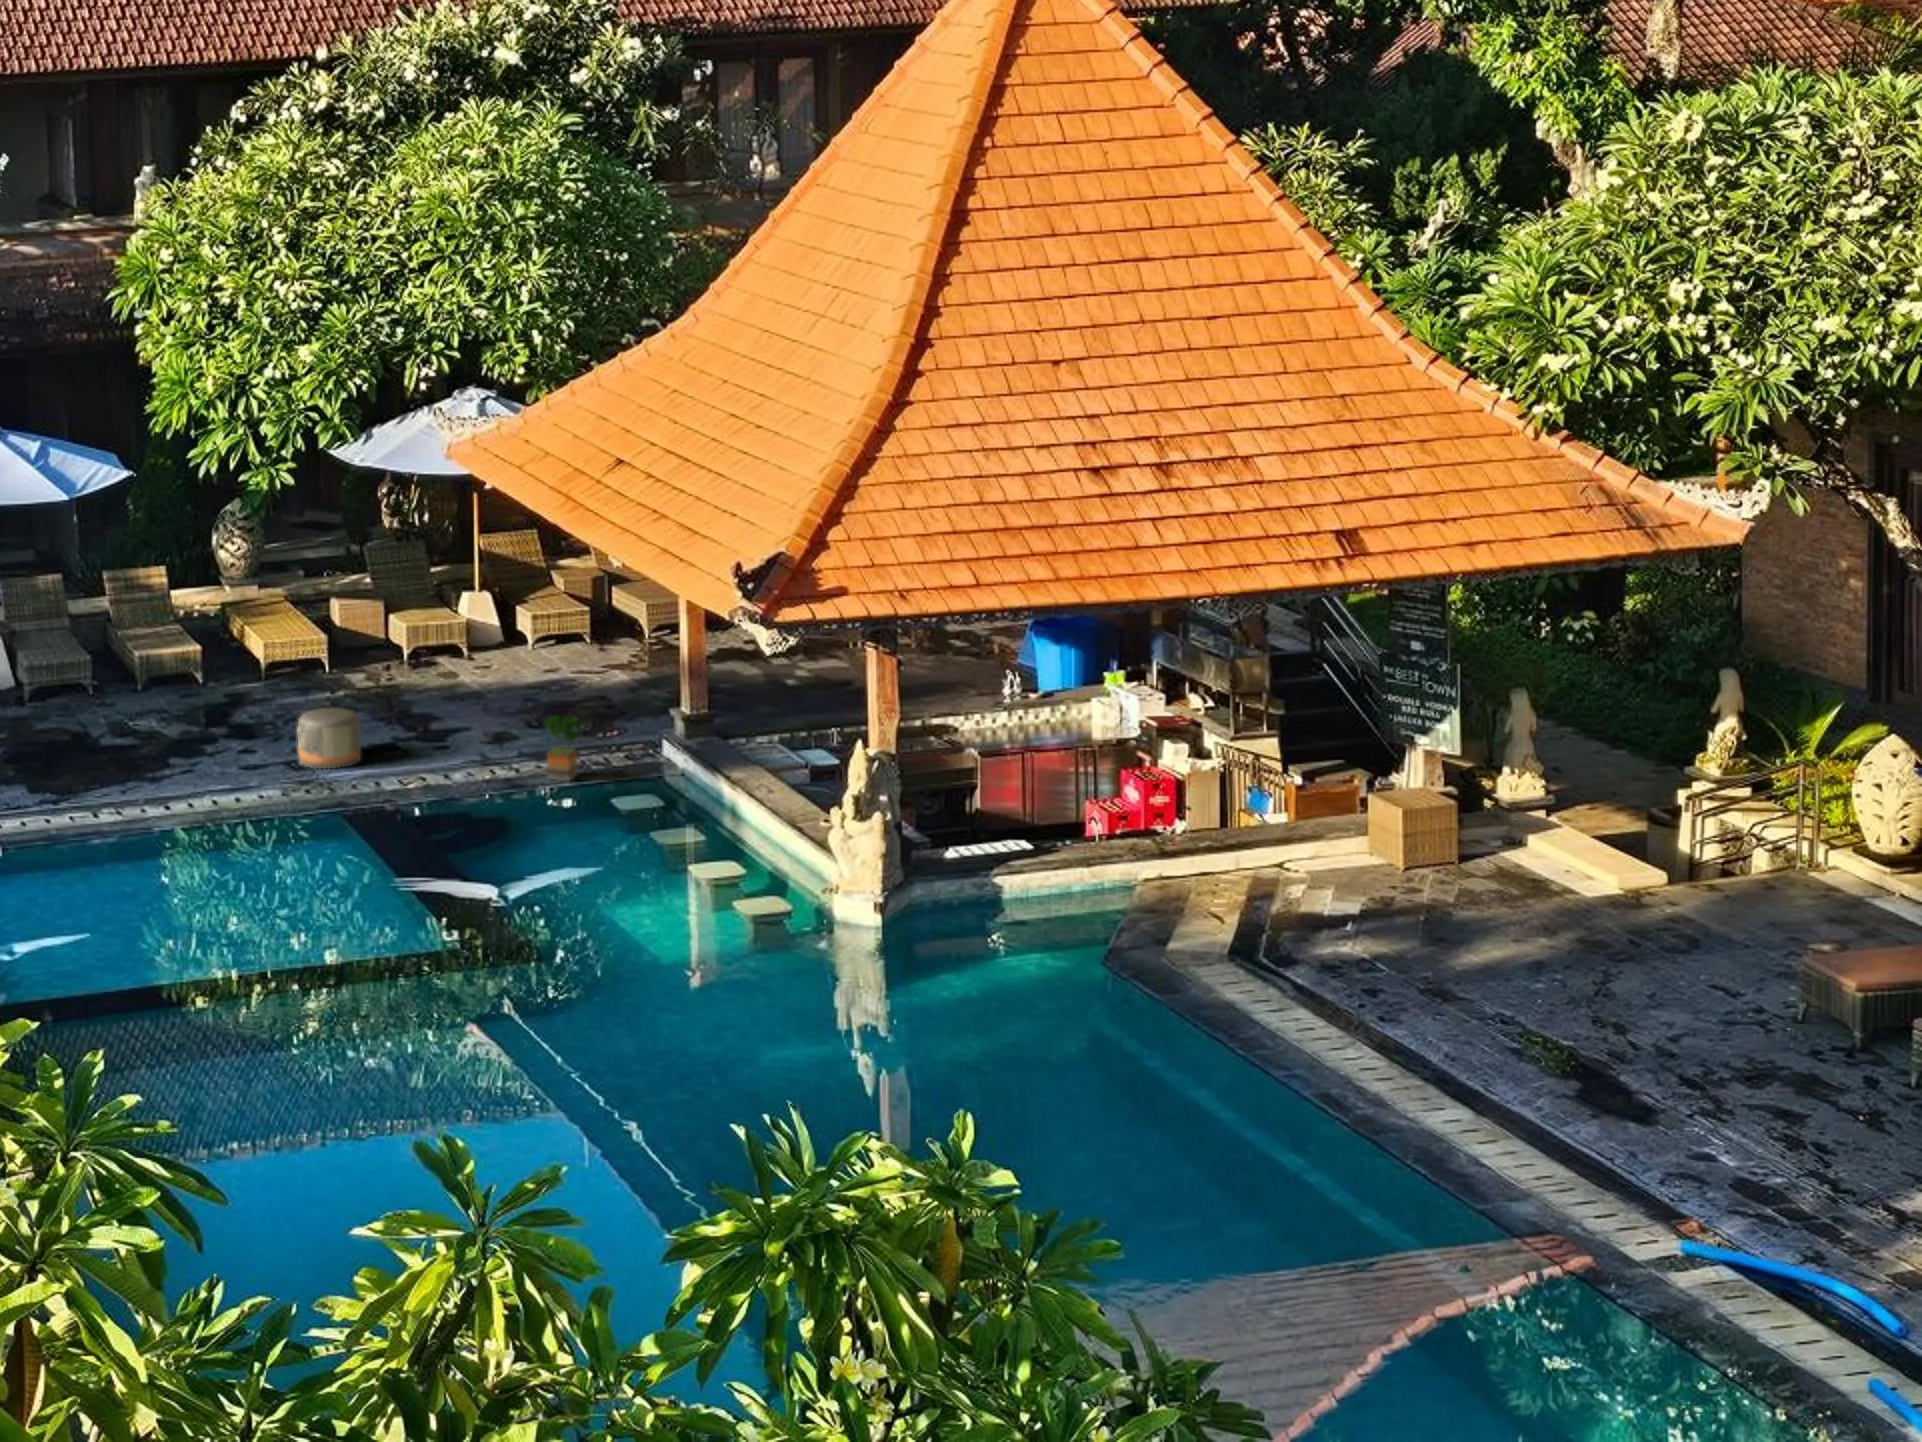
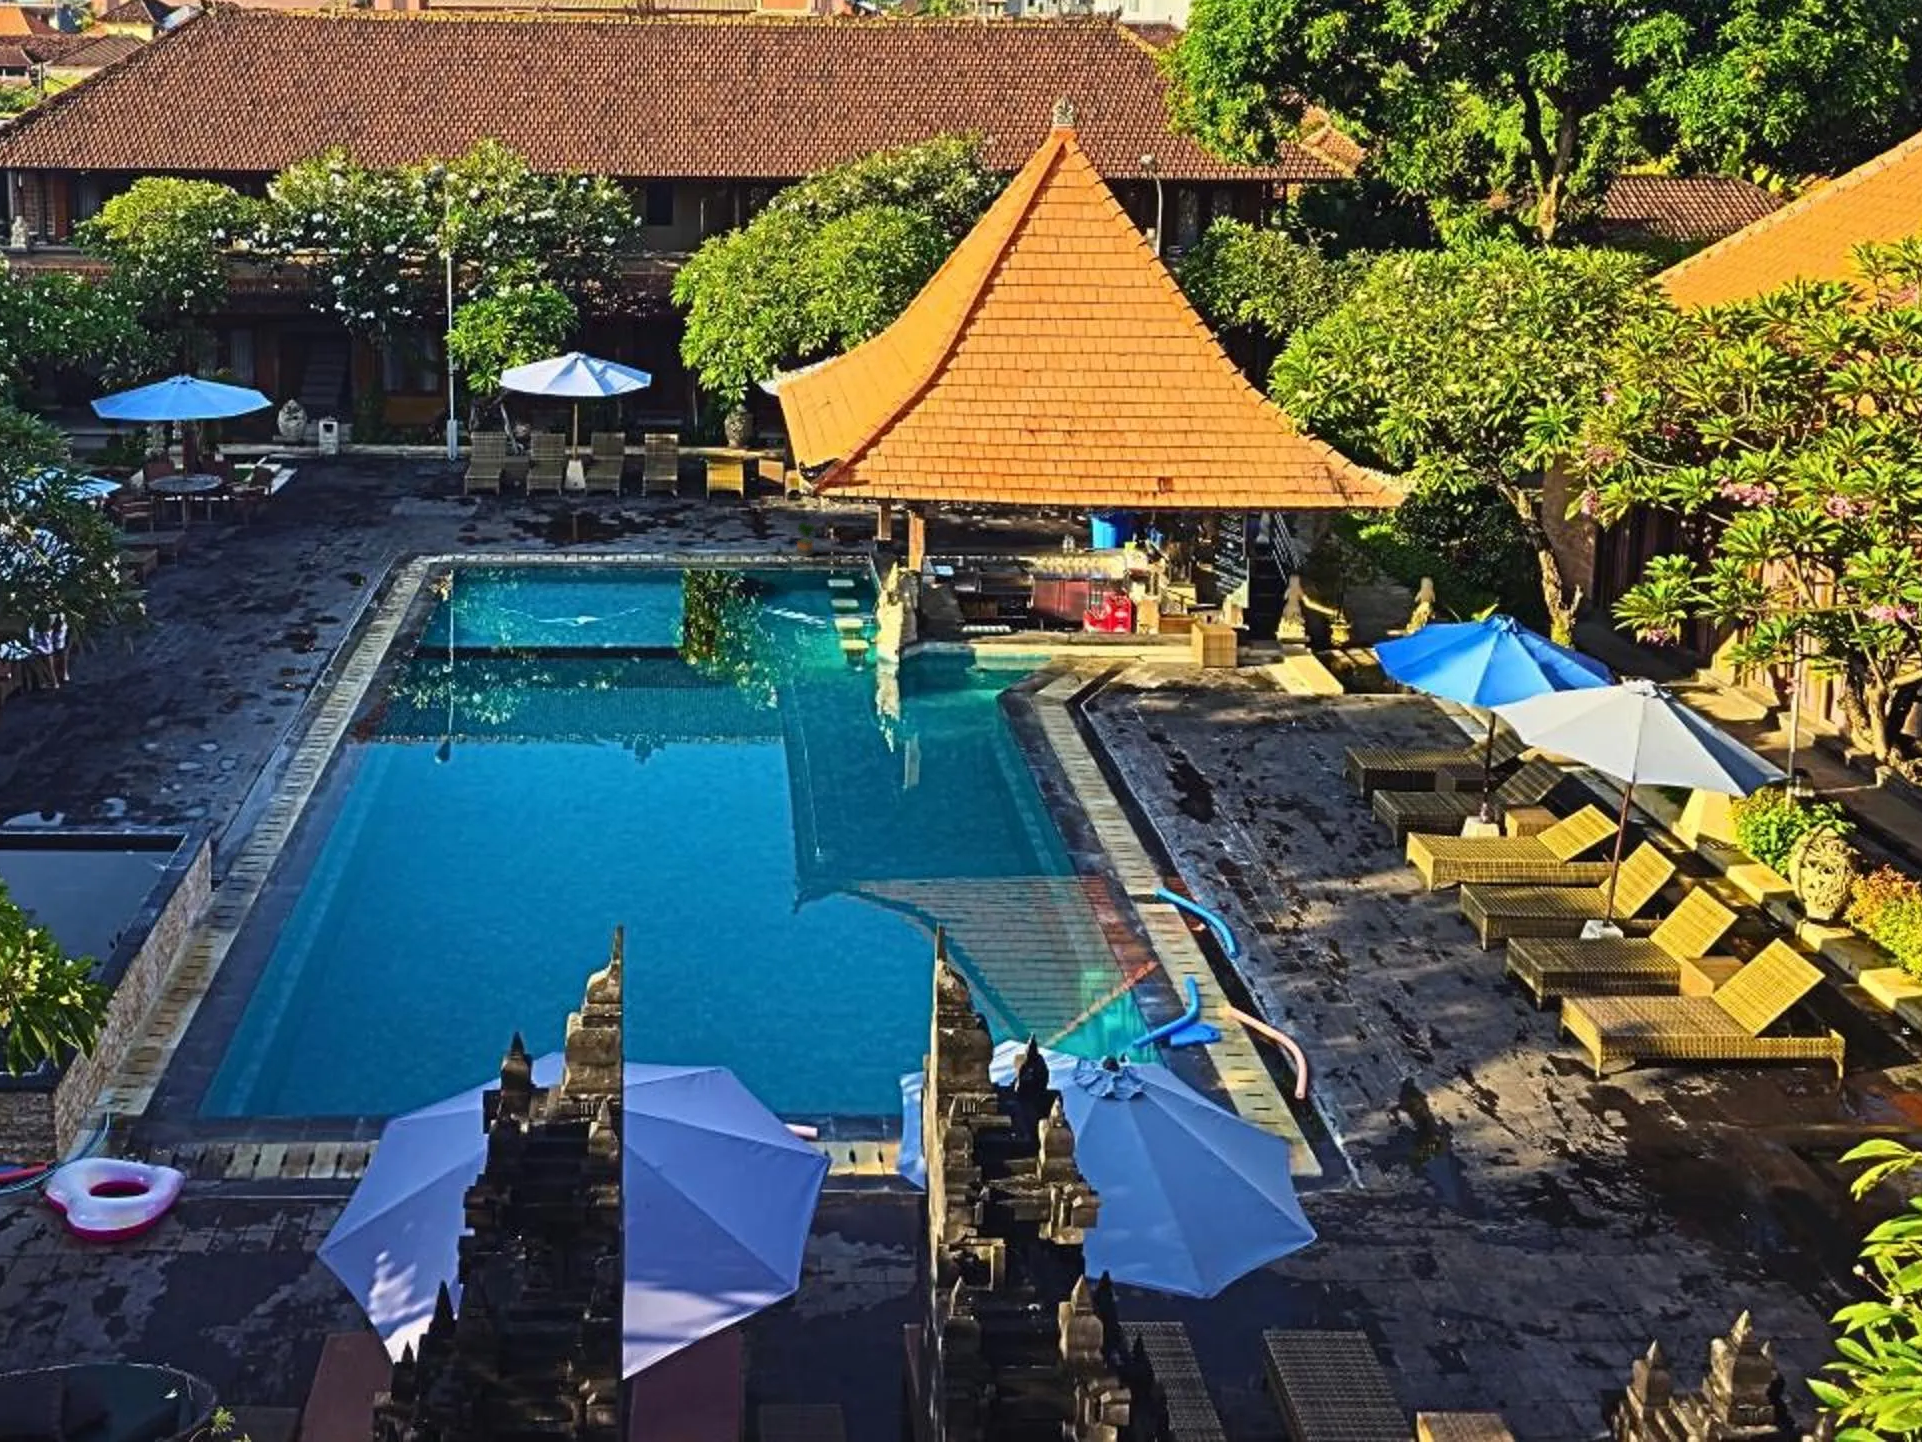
pouf: present [297,708,361,769] -> none [691,505,721,536]

